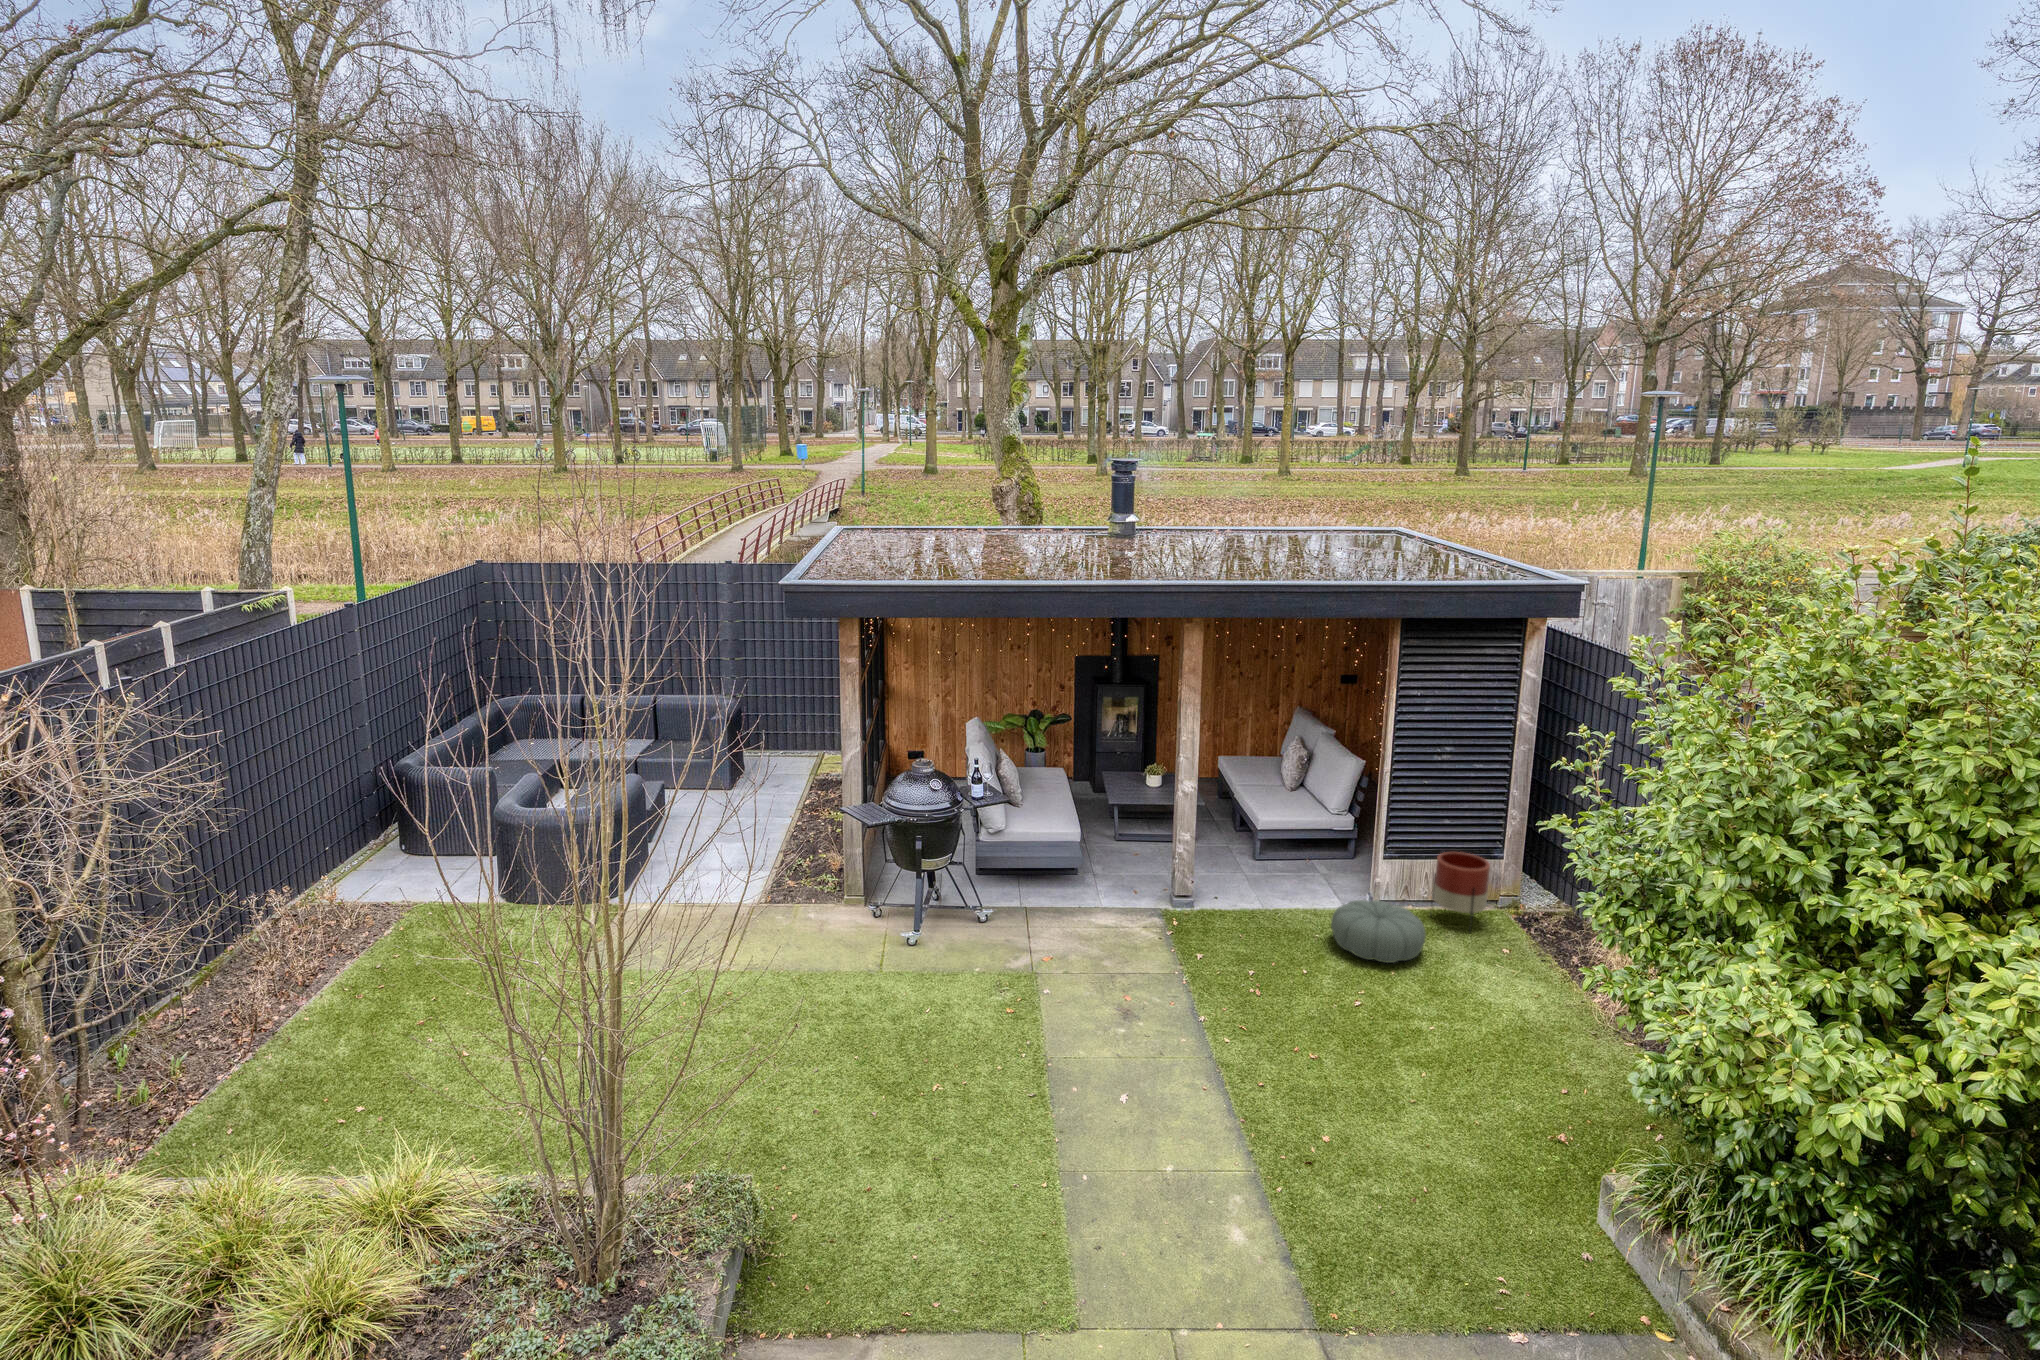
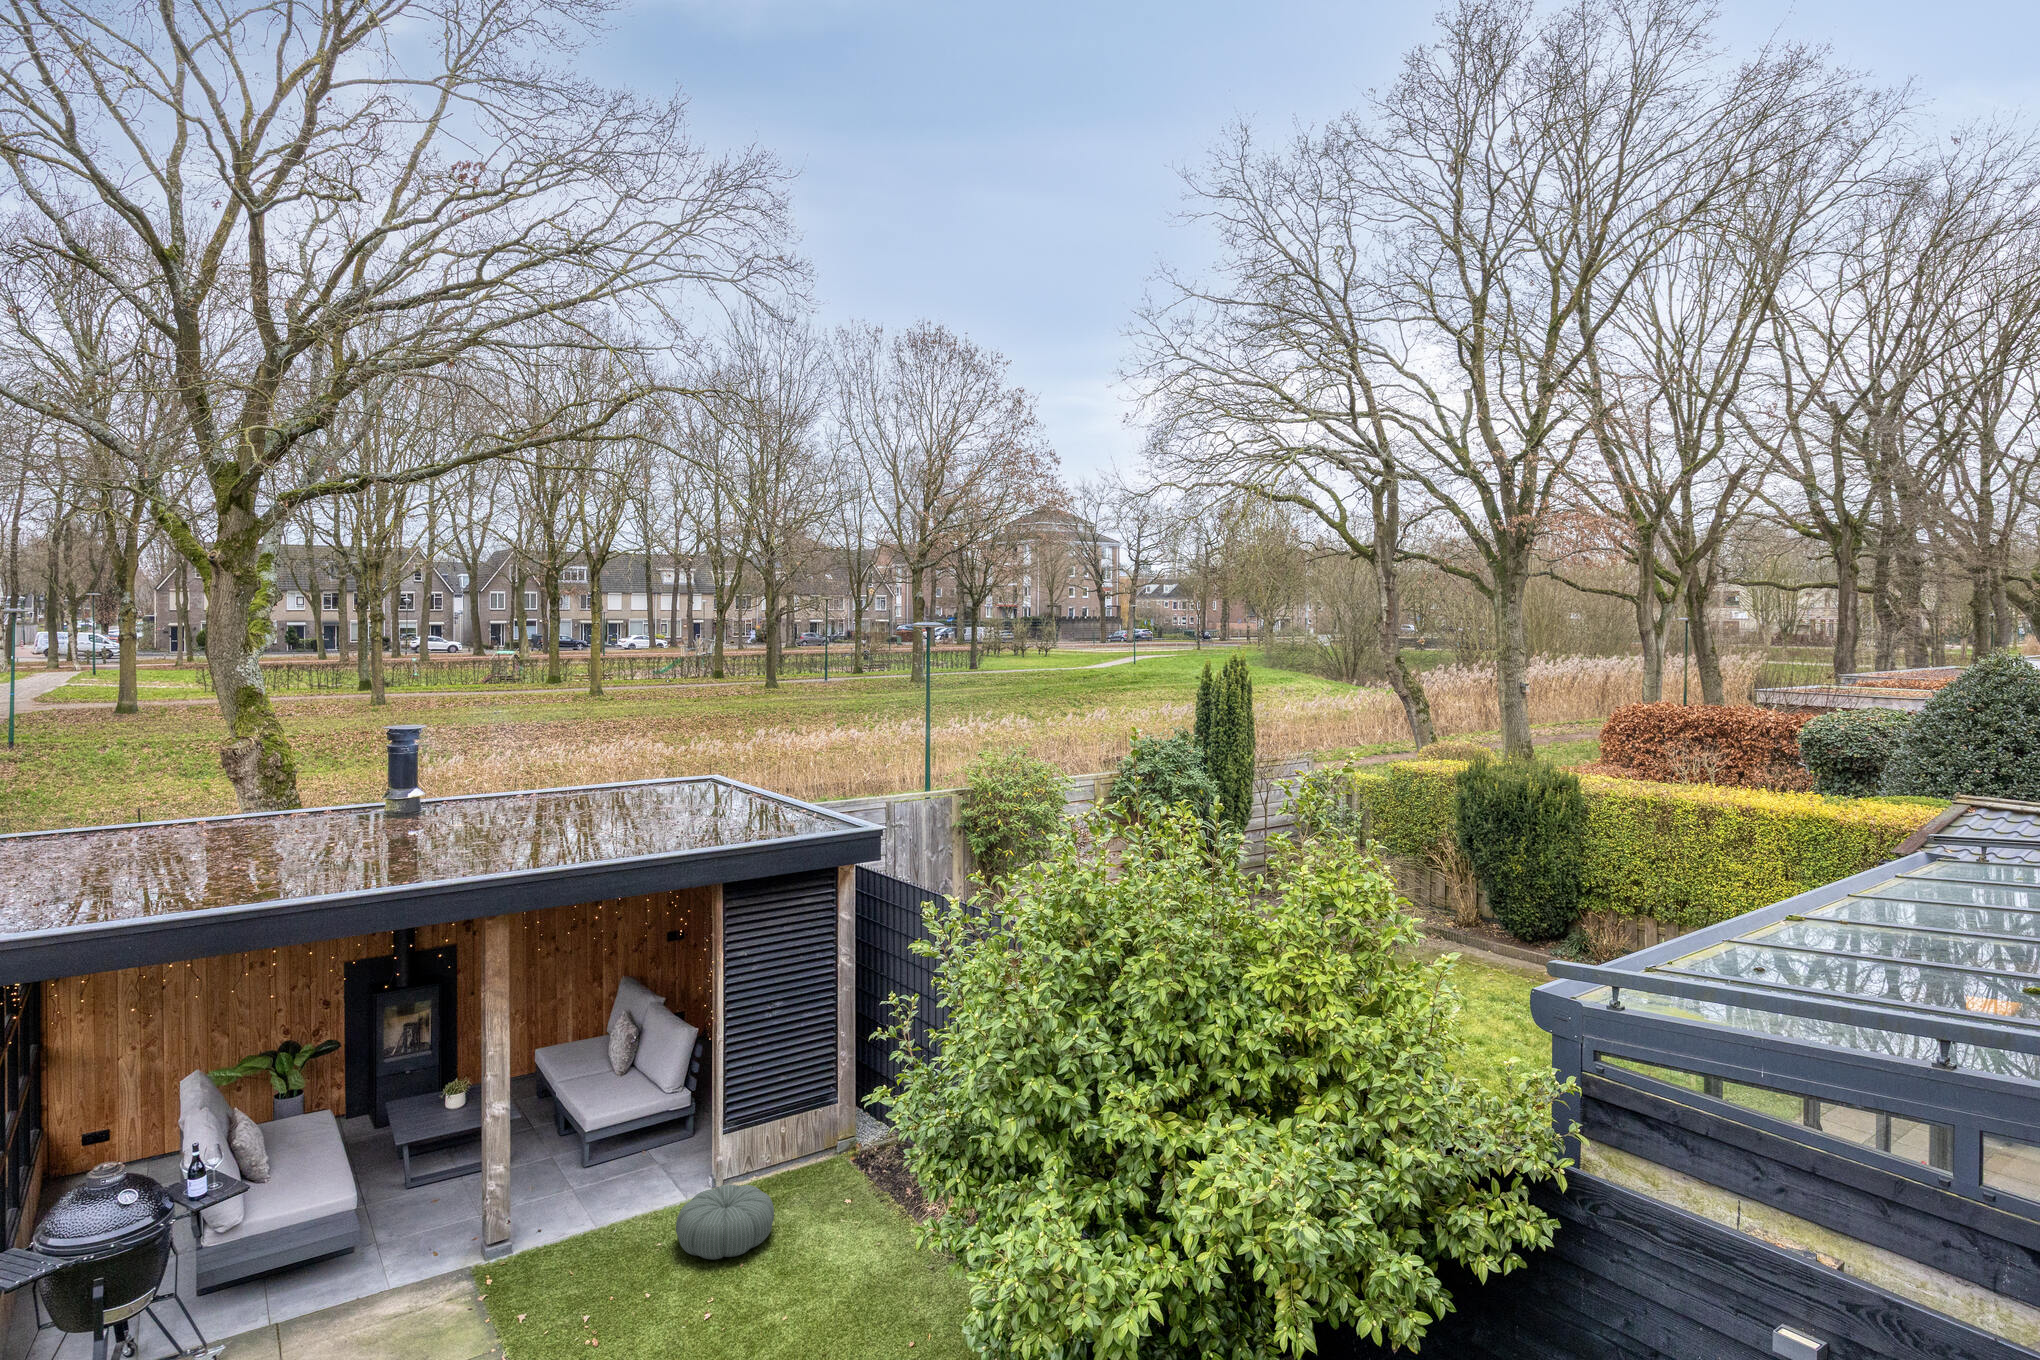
planter: present [1431,852,1490,928] -> none [777,1106,828,1191]

